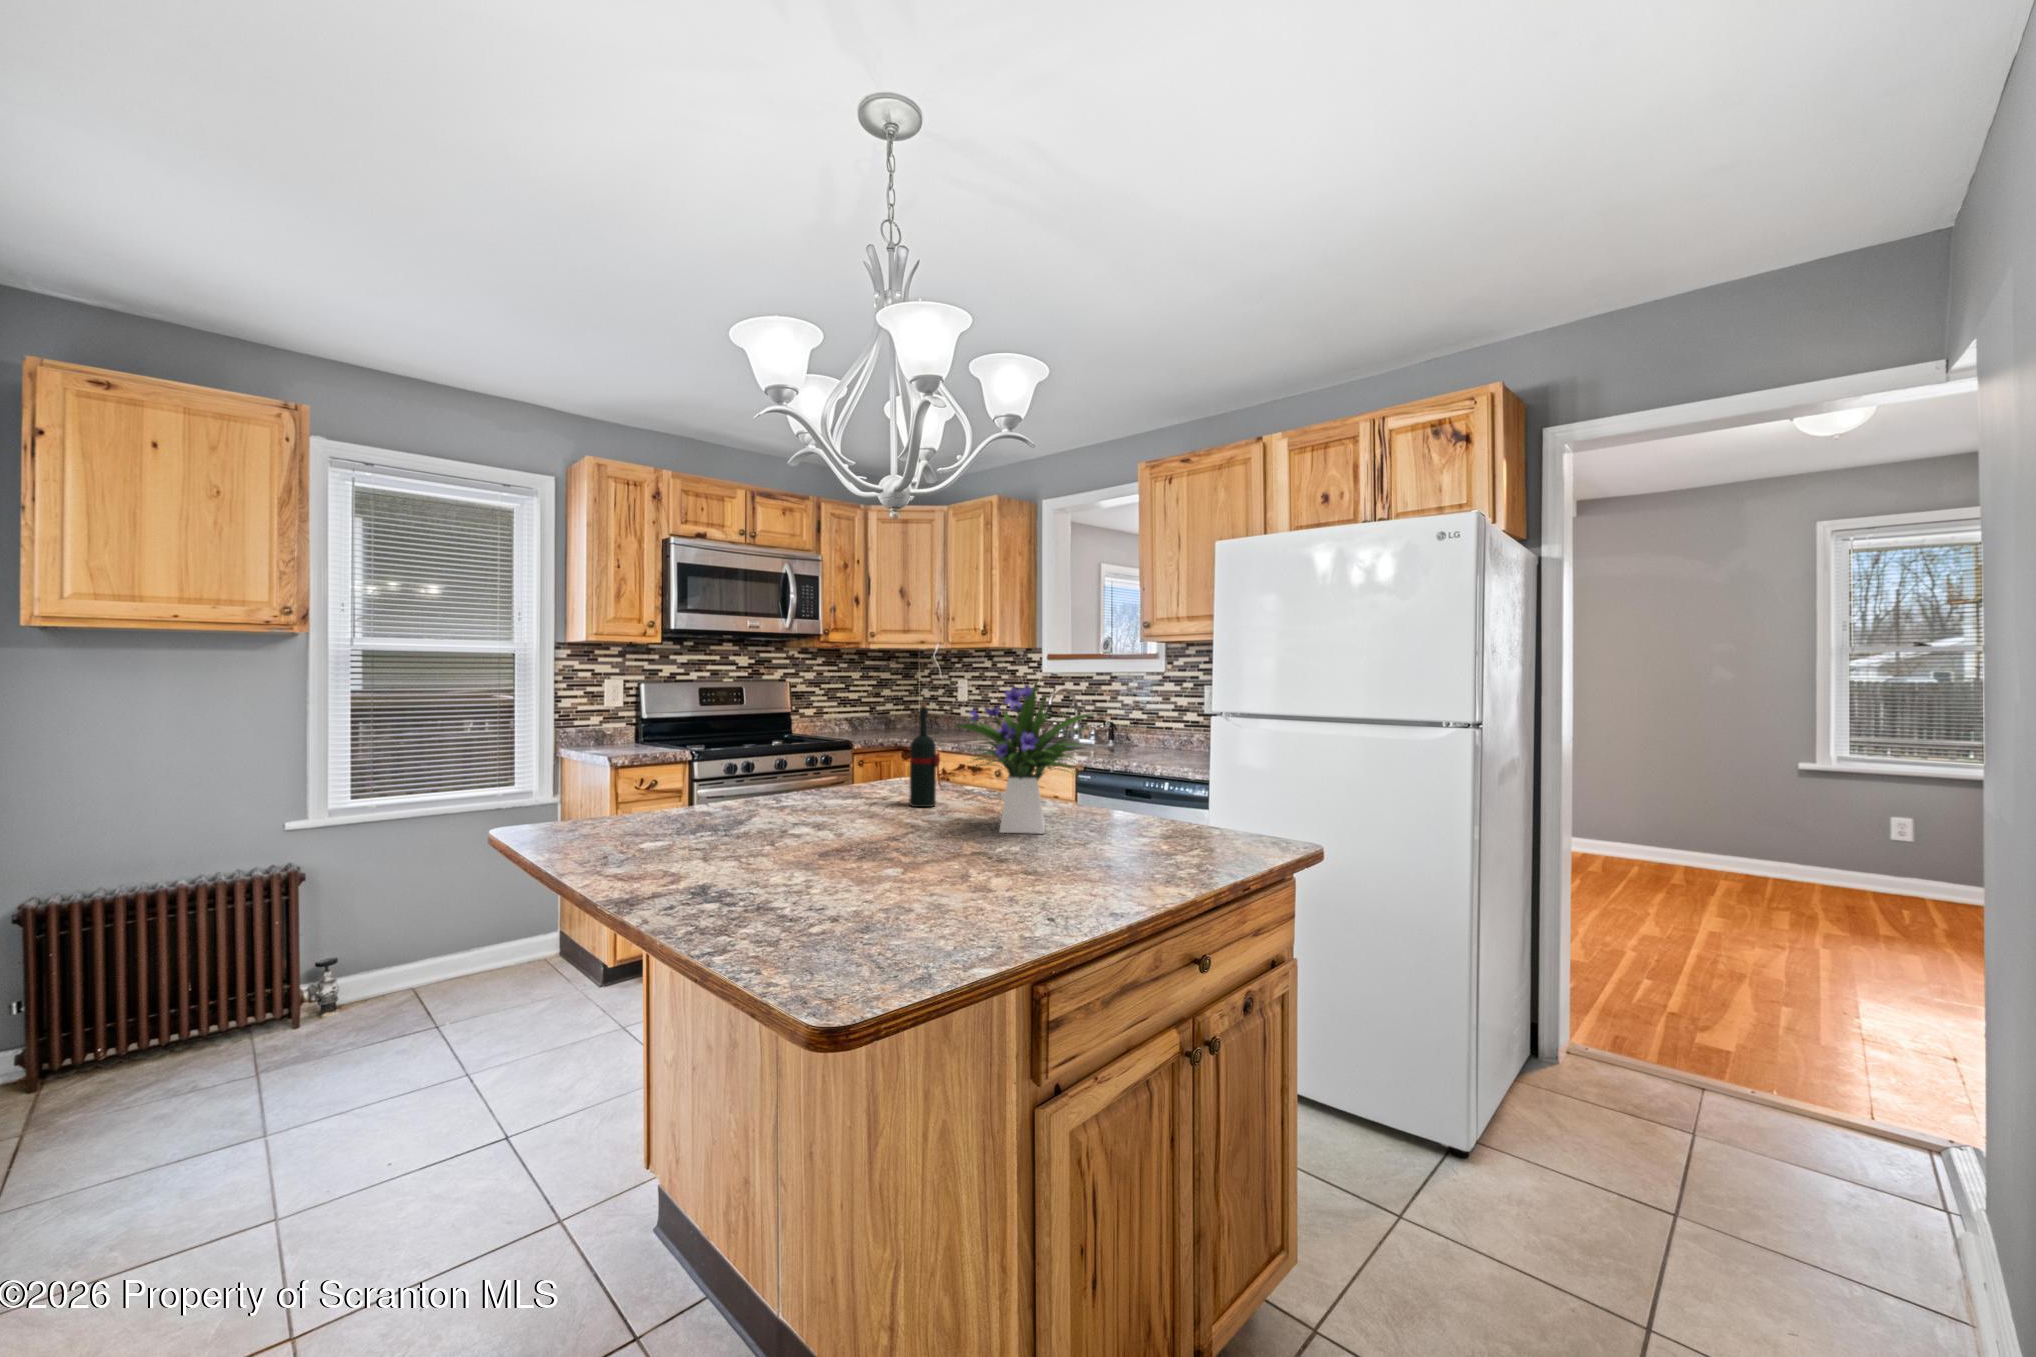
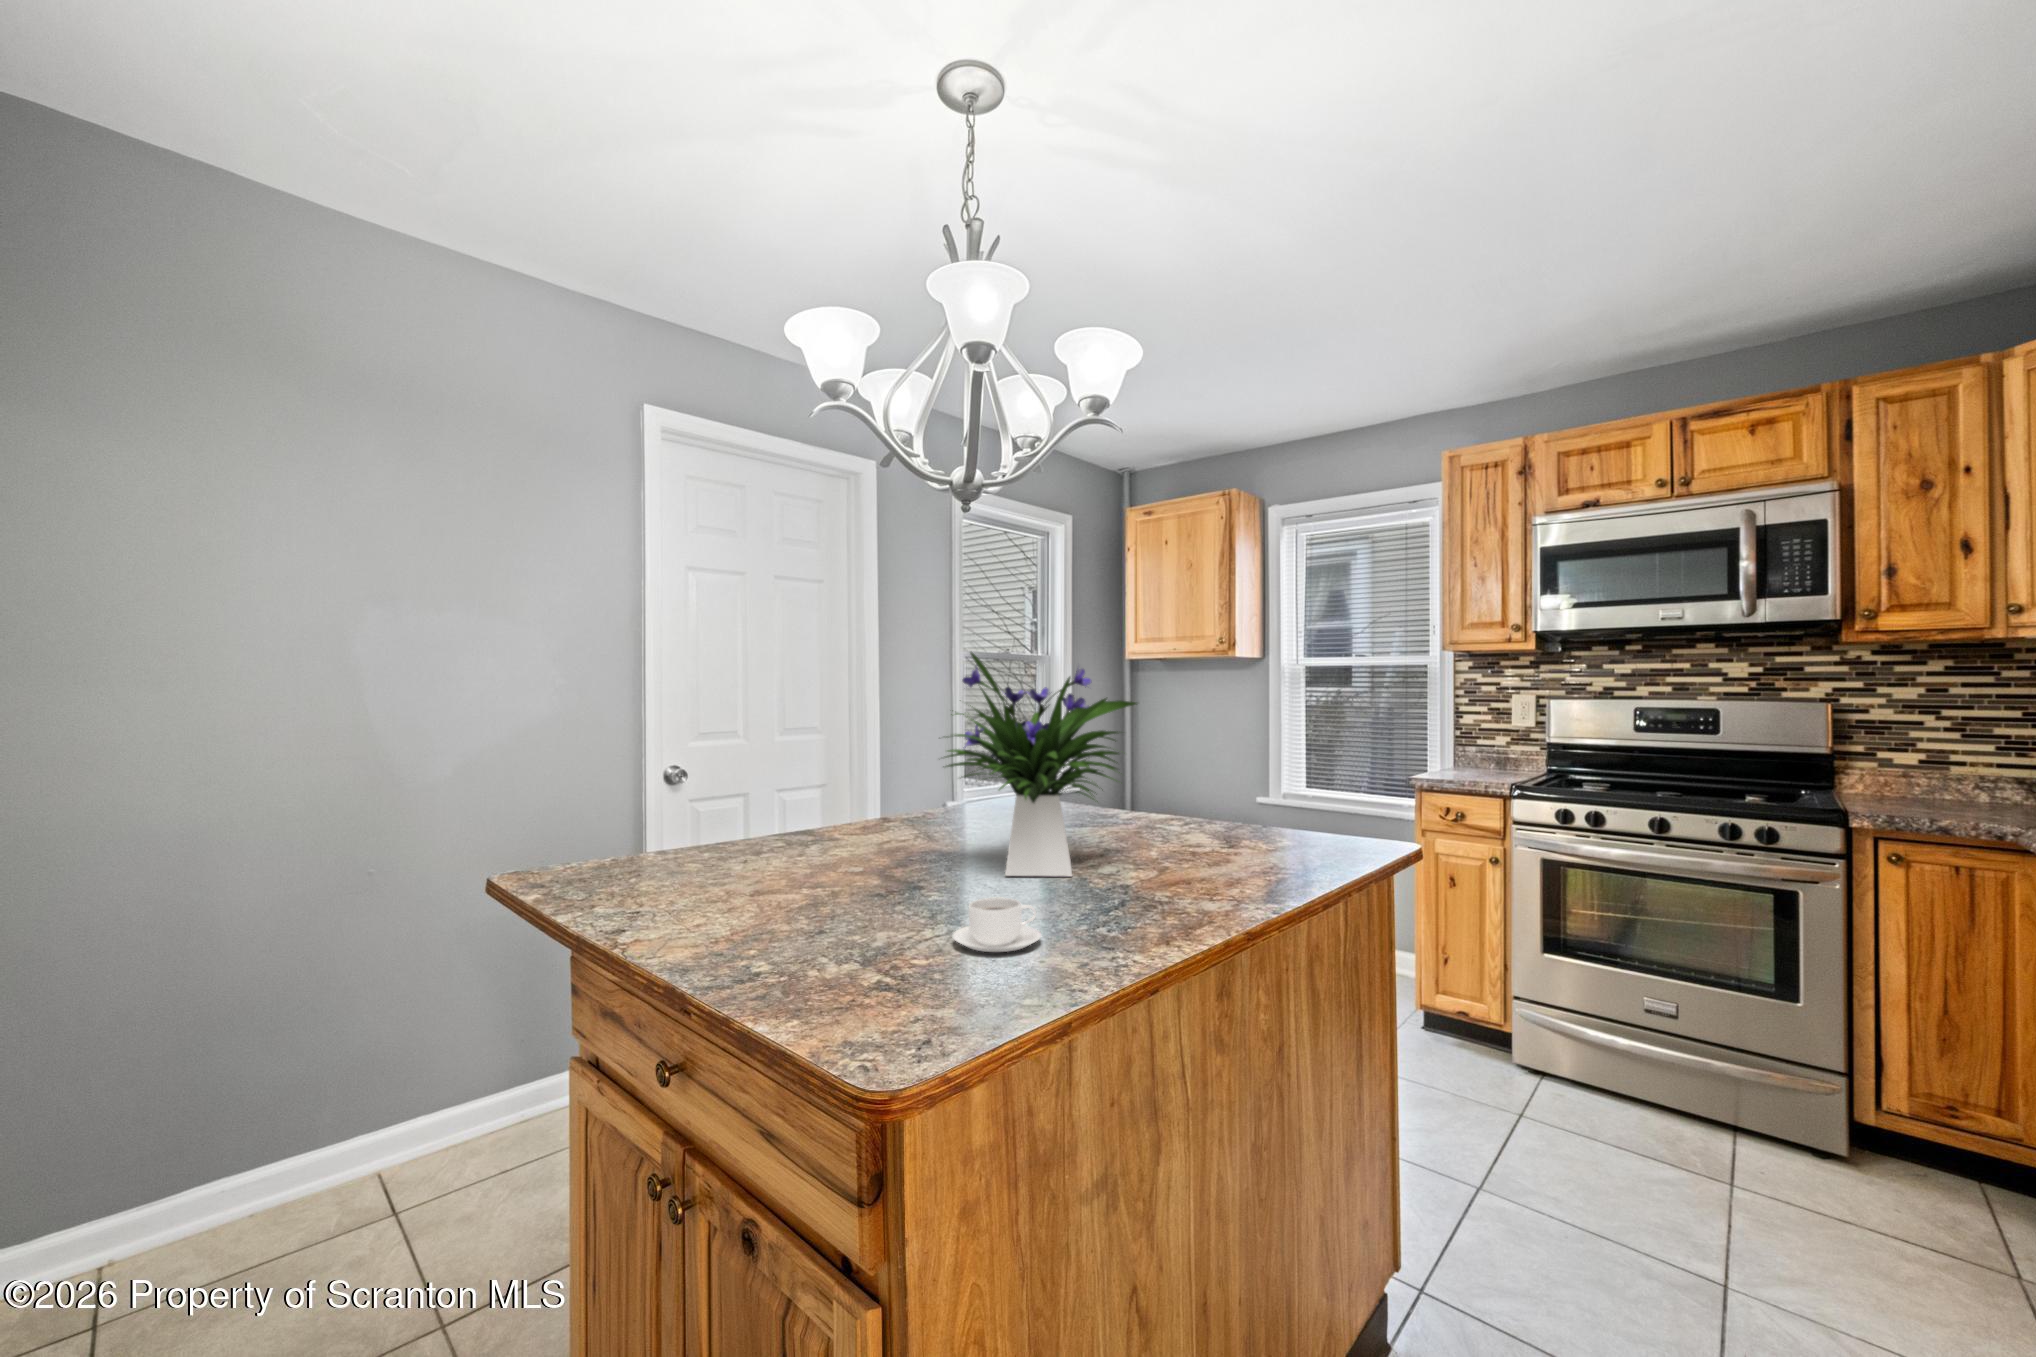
wine bottle: present [909,703,942,807] -> none [1155,699,1192,840]
coffee cup: none [1165,816,1213,842] -> present [952,897,1041,952]

